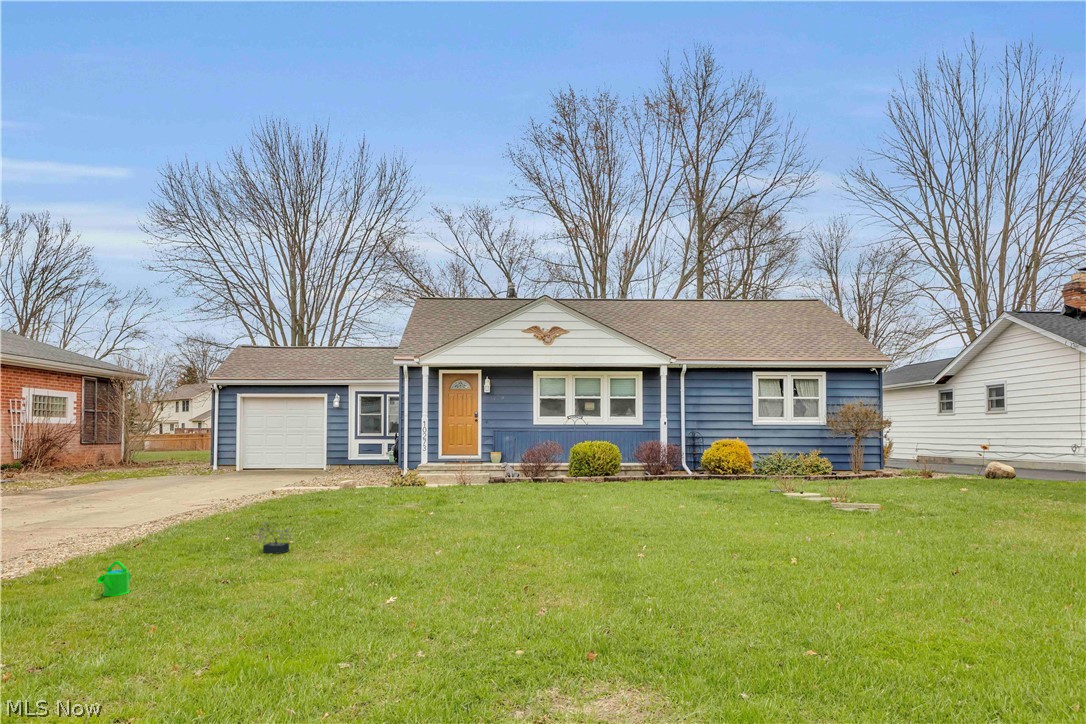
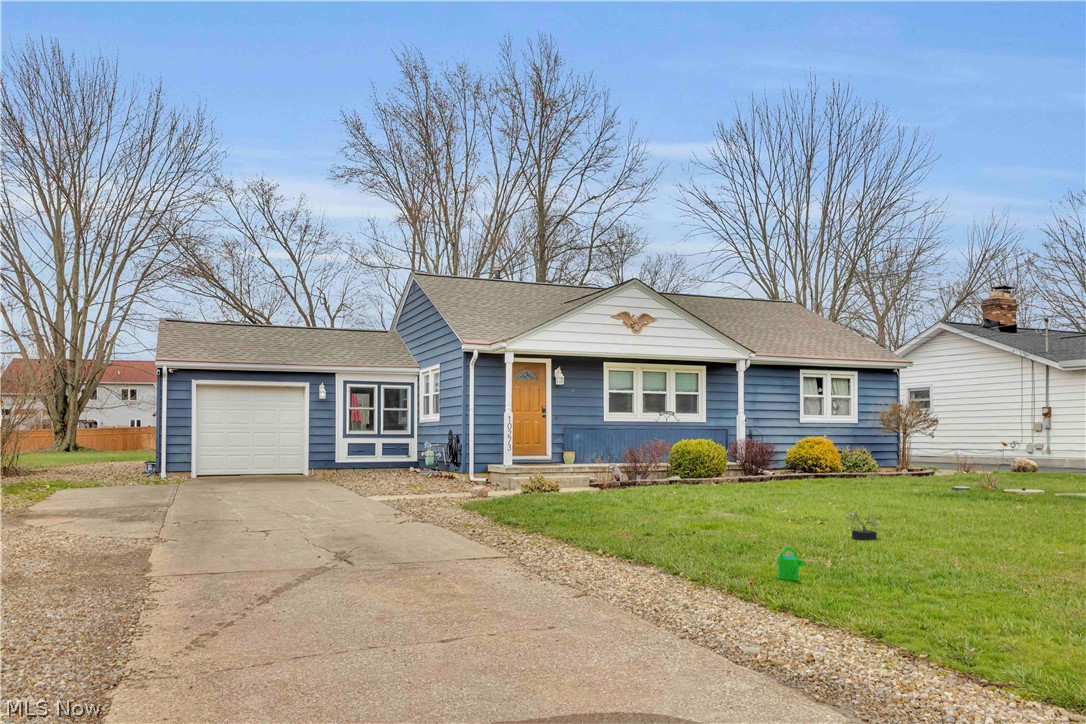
decorative plant: present [258,522,291,554] -> present [846,511,879,540]

